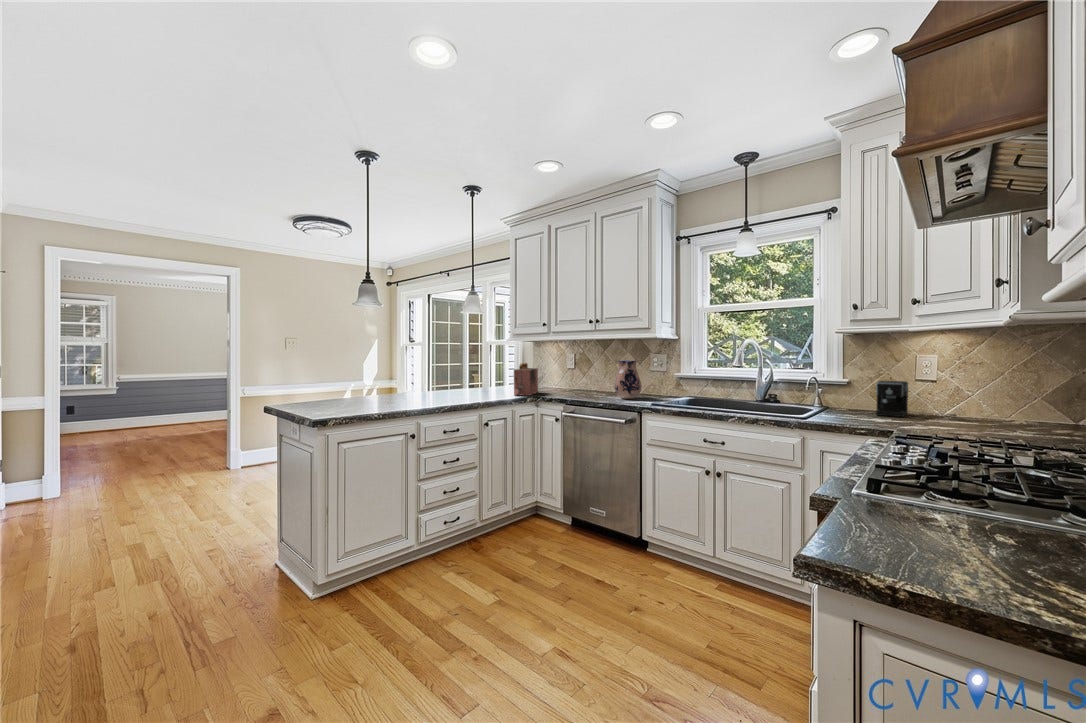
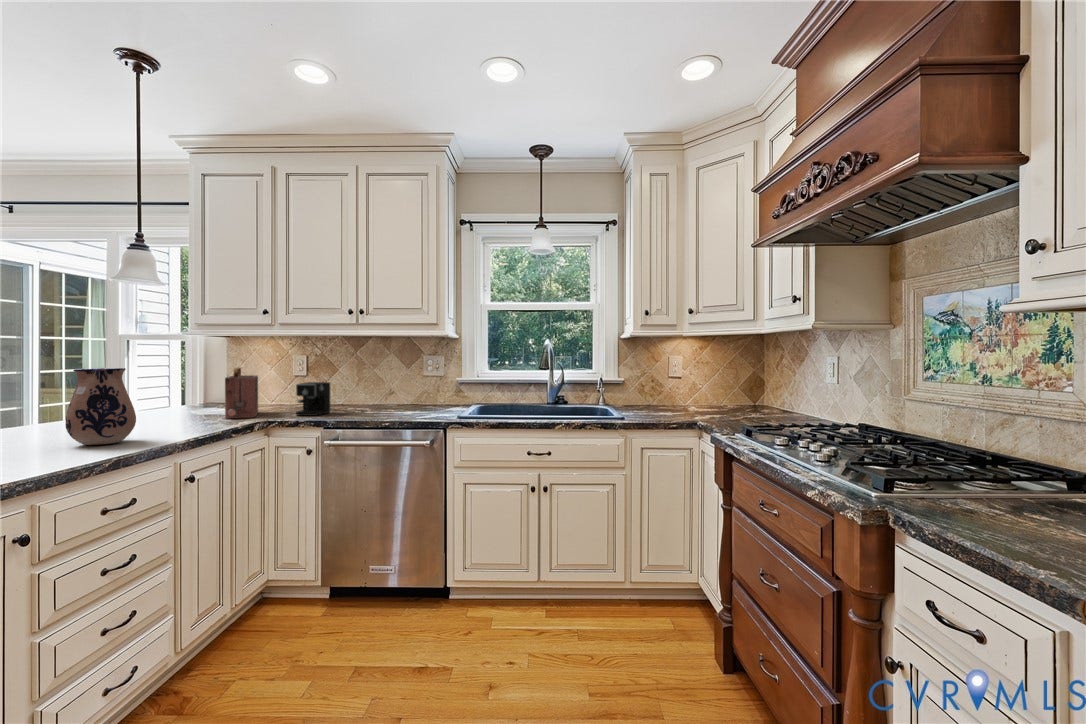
ceramic pitcher: present [615,360,642,399] -> present [66,368,136,445]
coffee maker: present [876,381,956,417] -> present [296,382,365,416]

